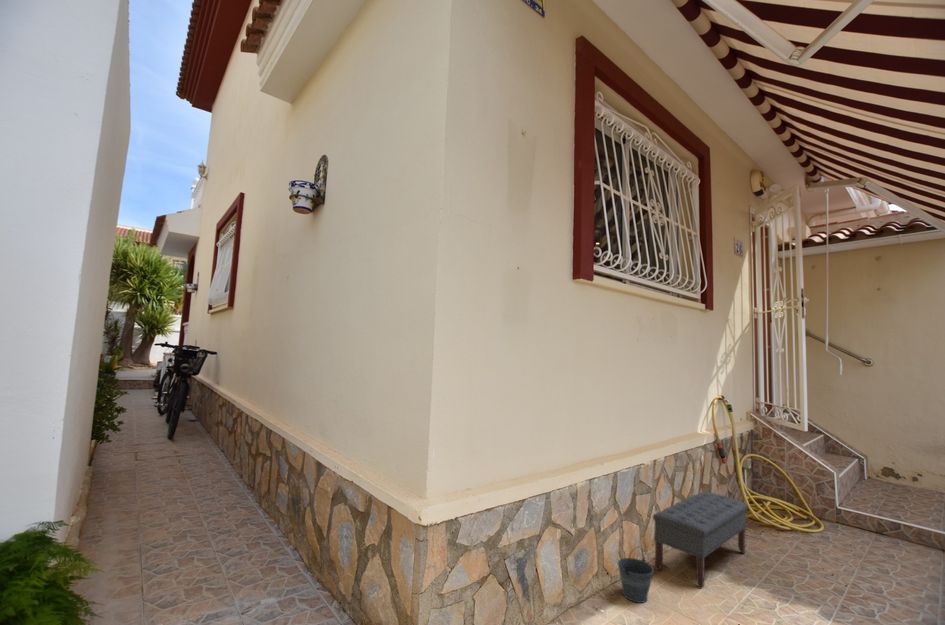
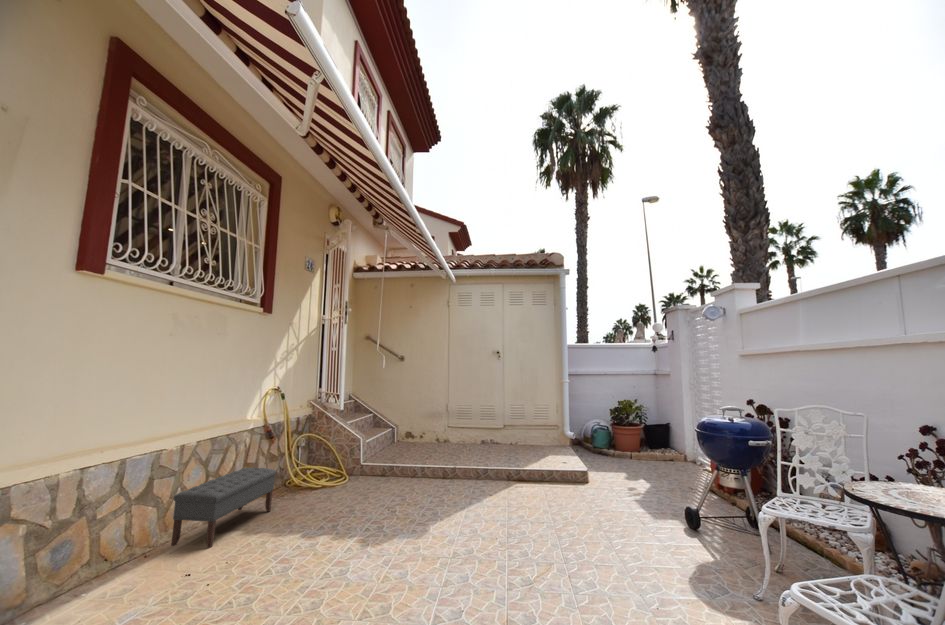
bucket: present [618,557,654,603] -> none [113,526,154,580]

